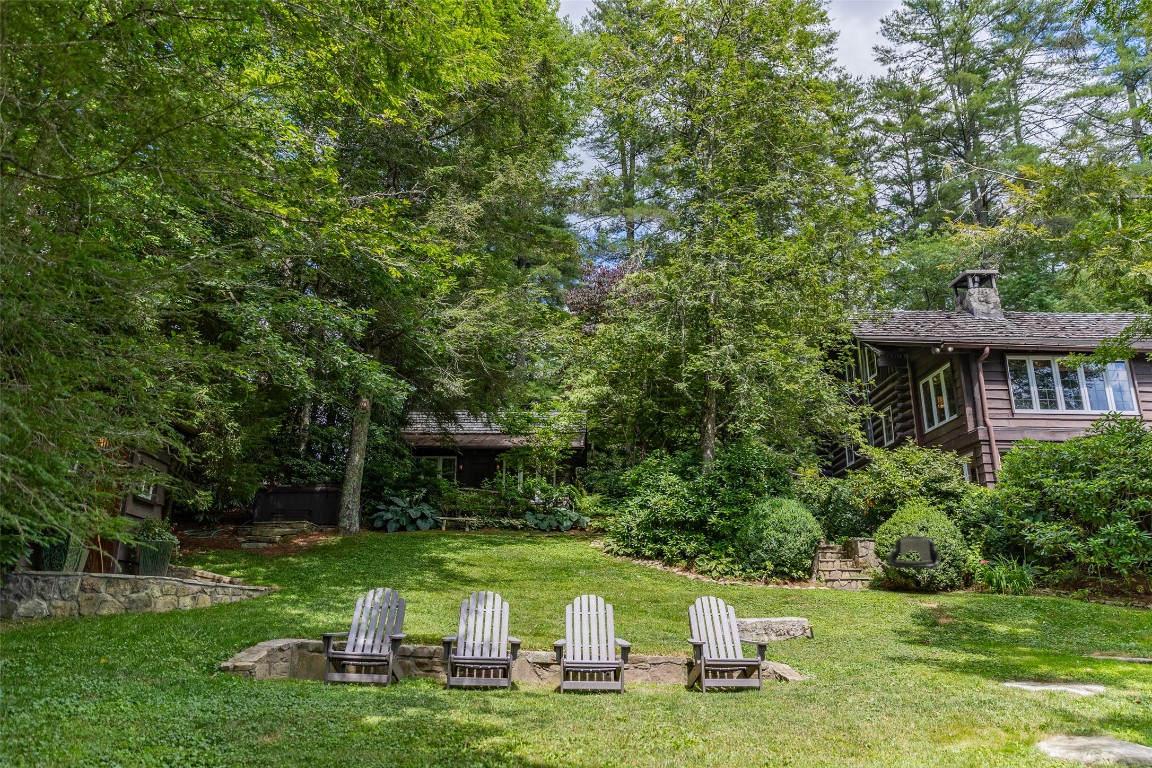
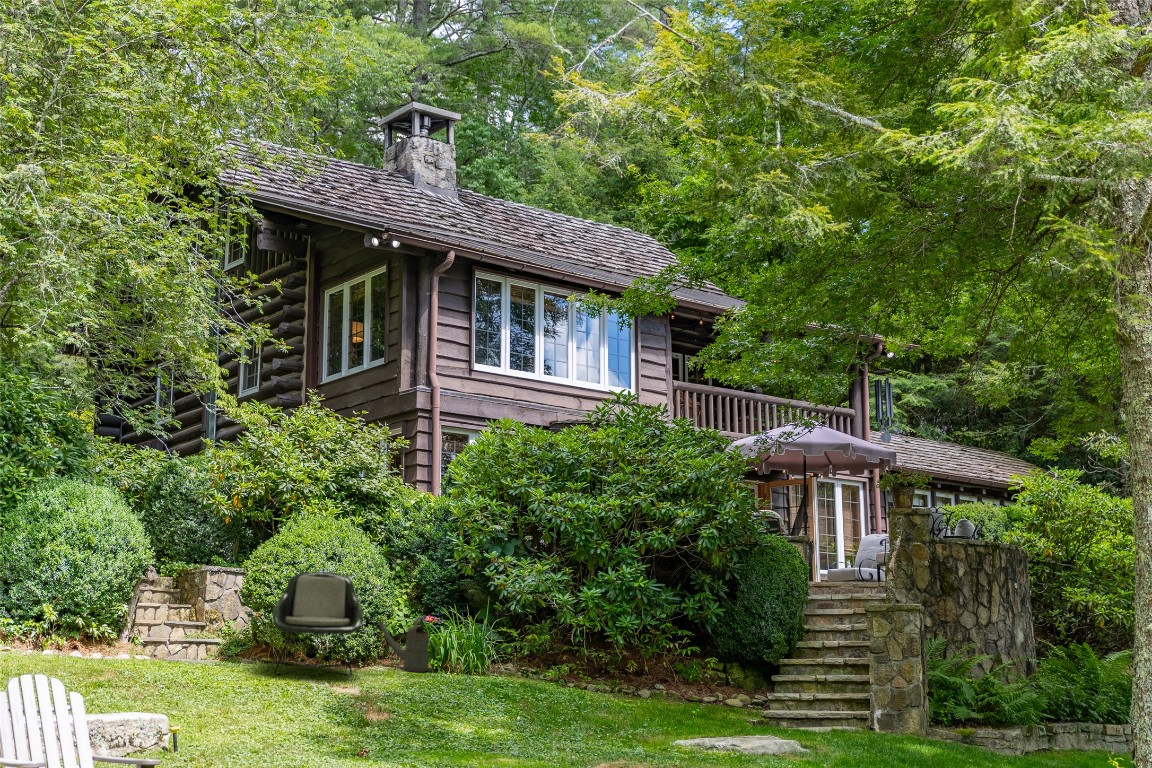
watering can: none [955,560,993,592] -> present [379,617,437,672]

